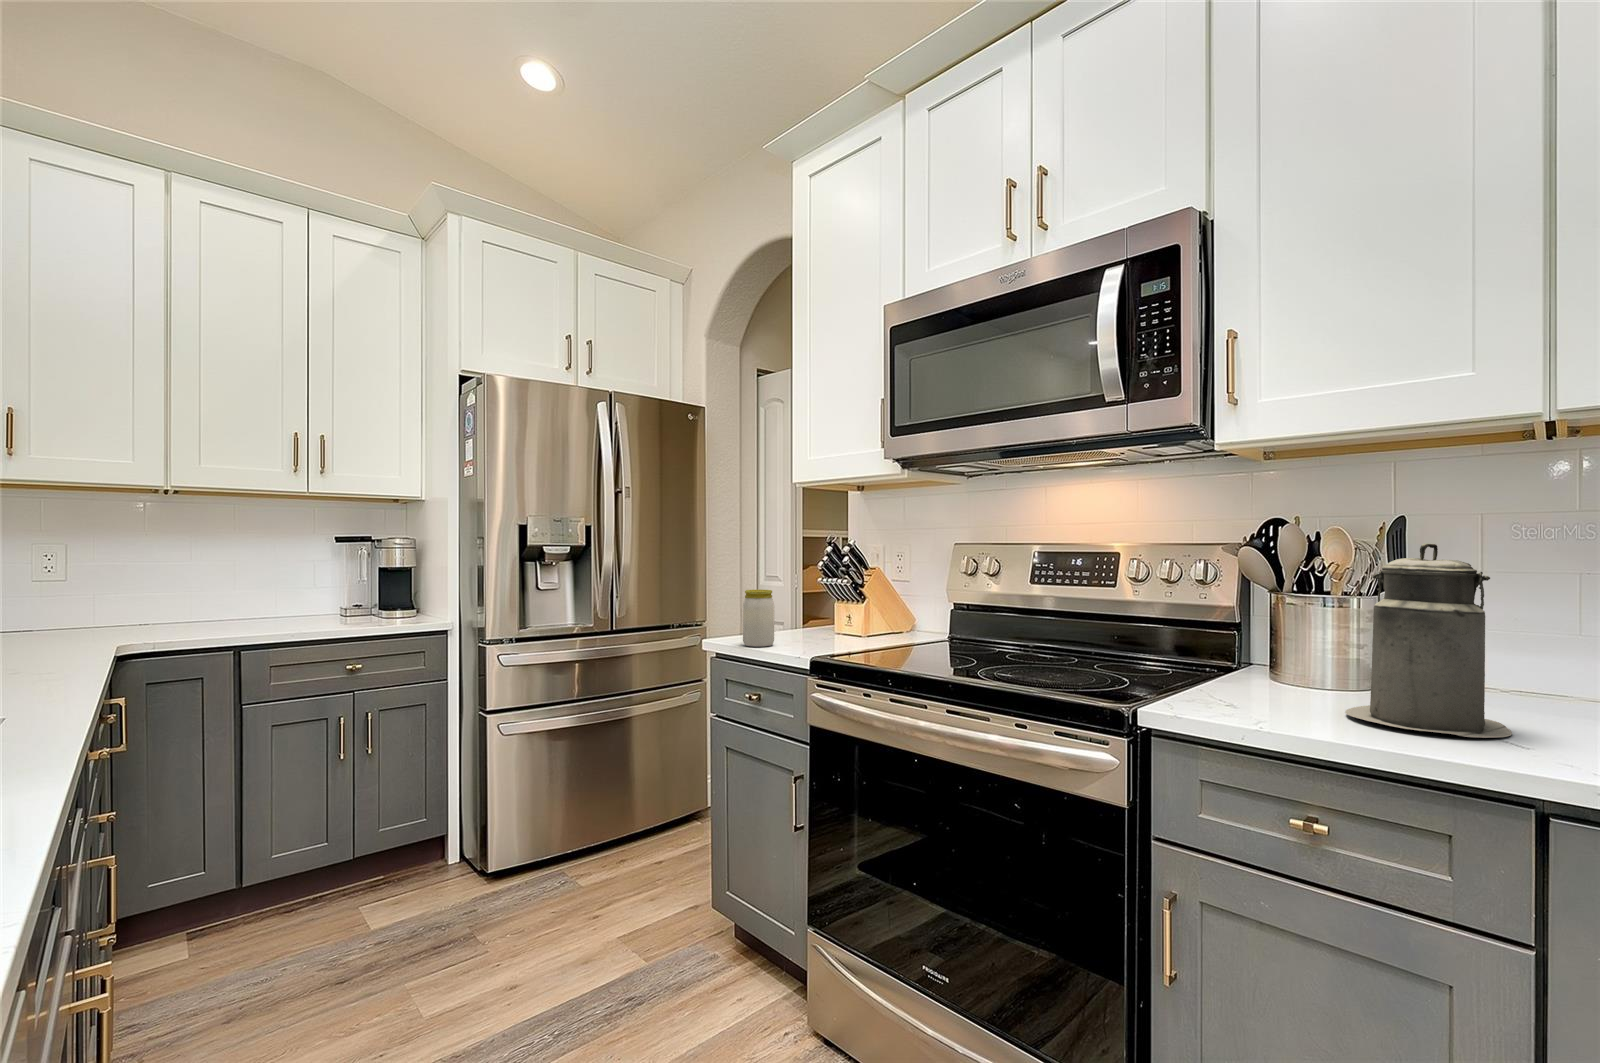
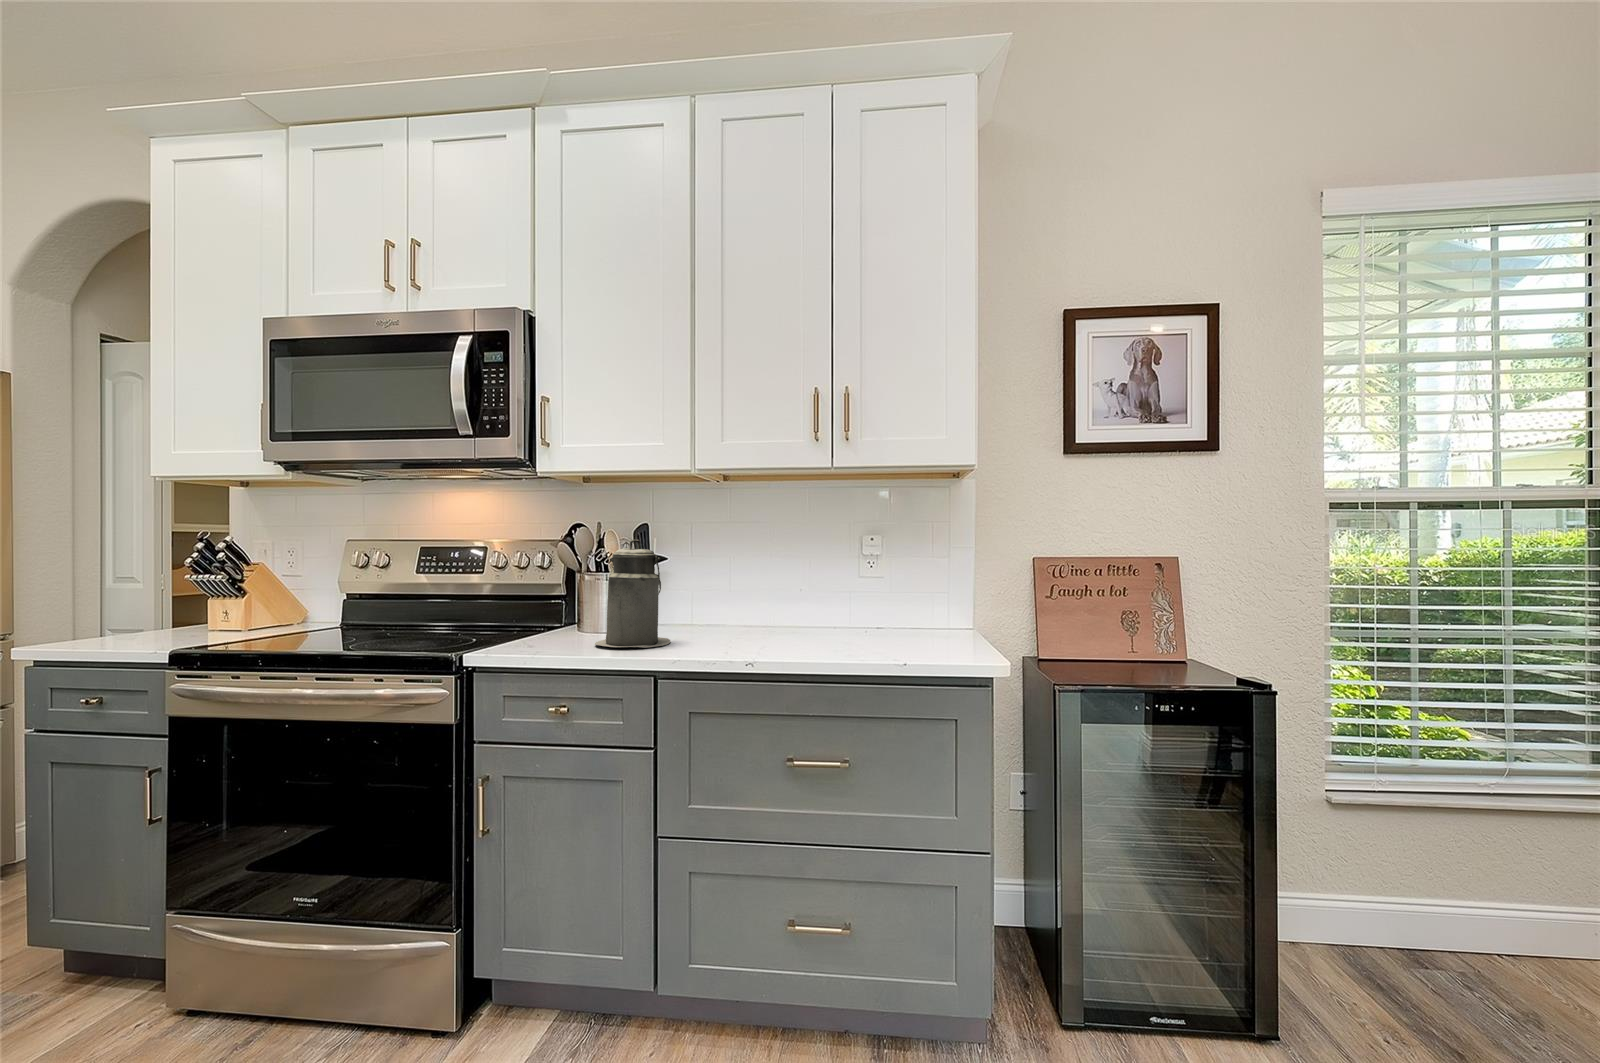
jar: present [743,590,774,647] -> none [77,590,123,650]

